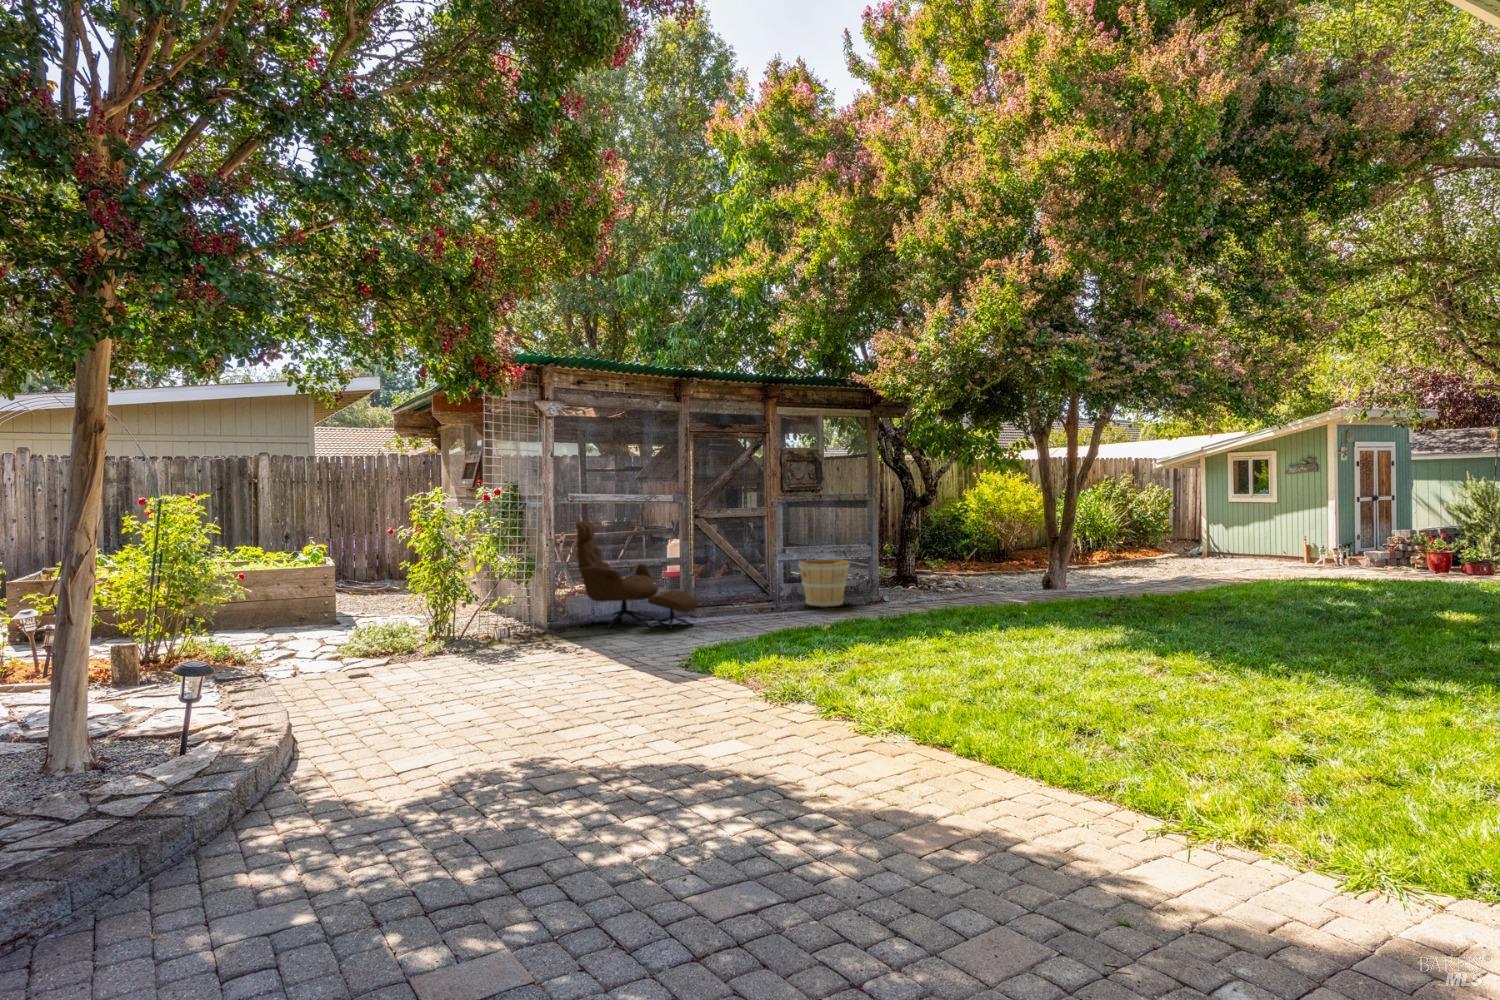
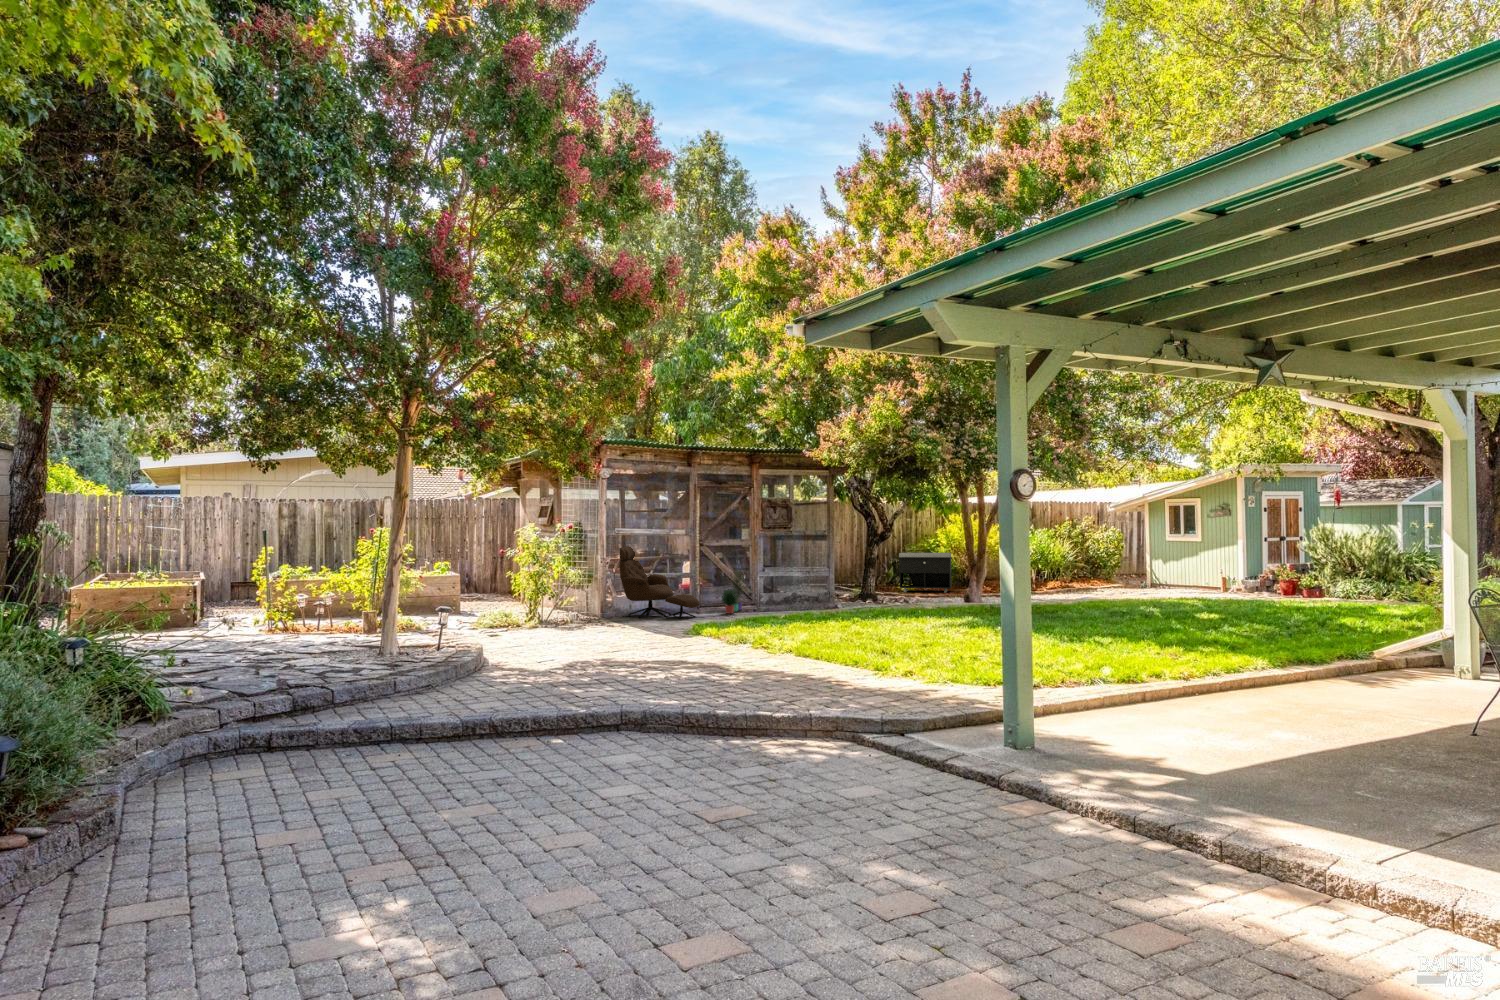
storage bench: none [937,520,1005,570] -> present [899,553,952,592]
potted plant: none [728,549,760,616] -> present [722,570,744,613]
wooden bucket: present [799,559,850,607] -> none [774,577,810,610]

